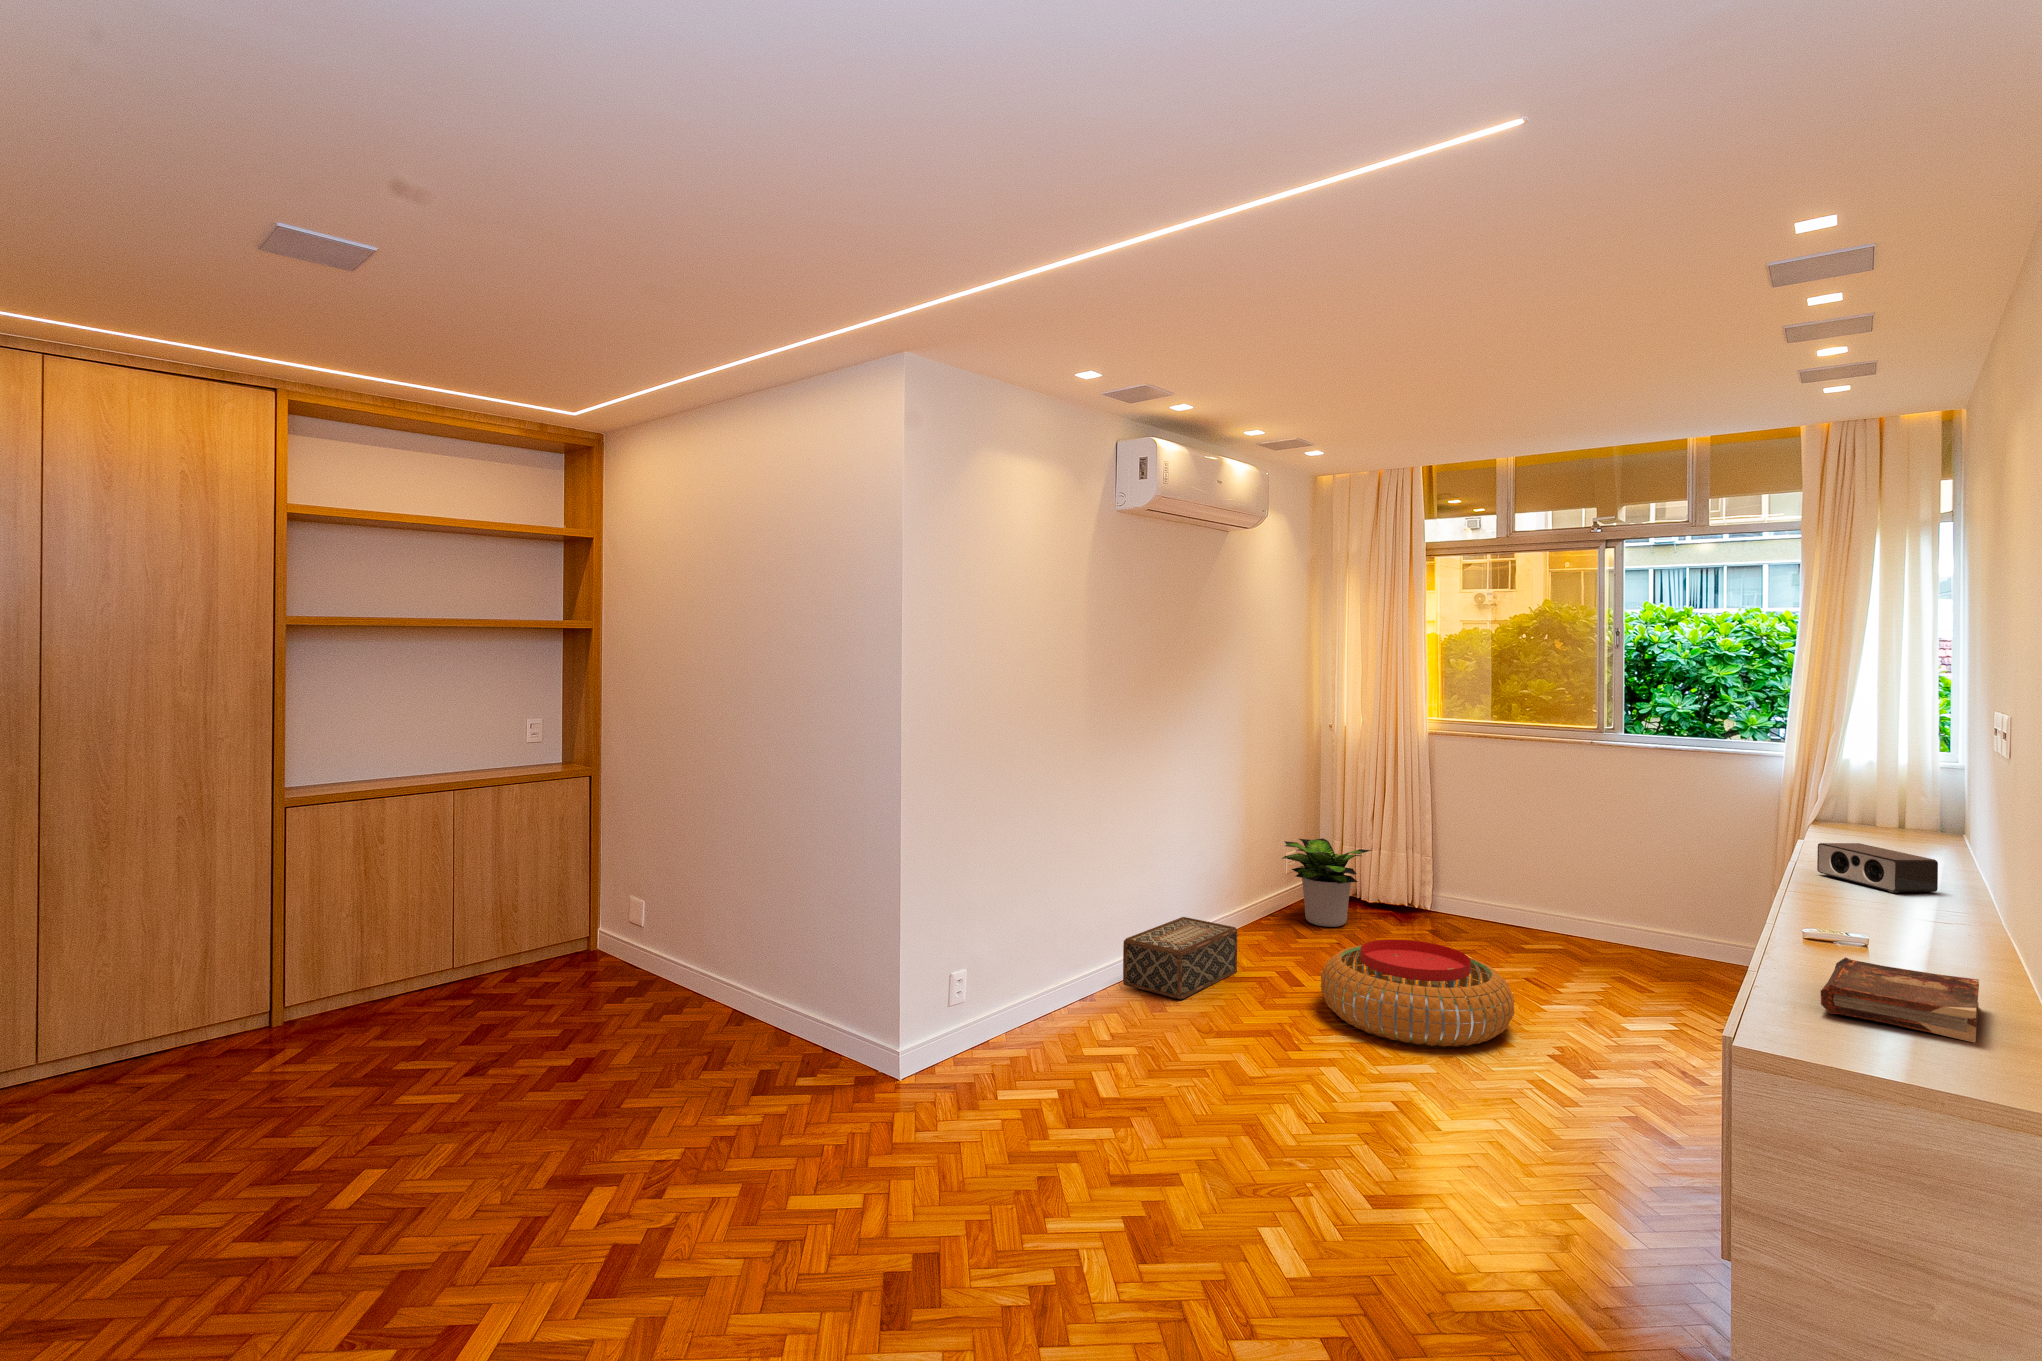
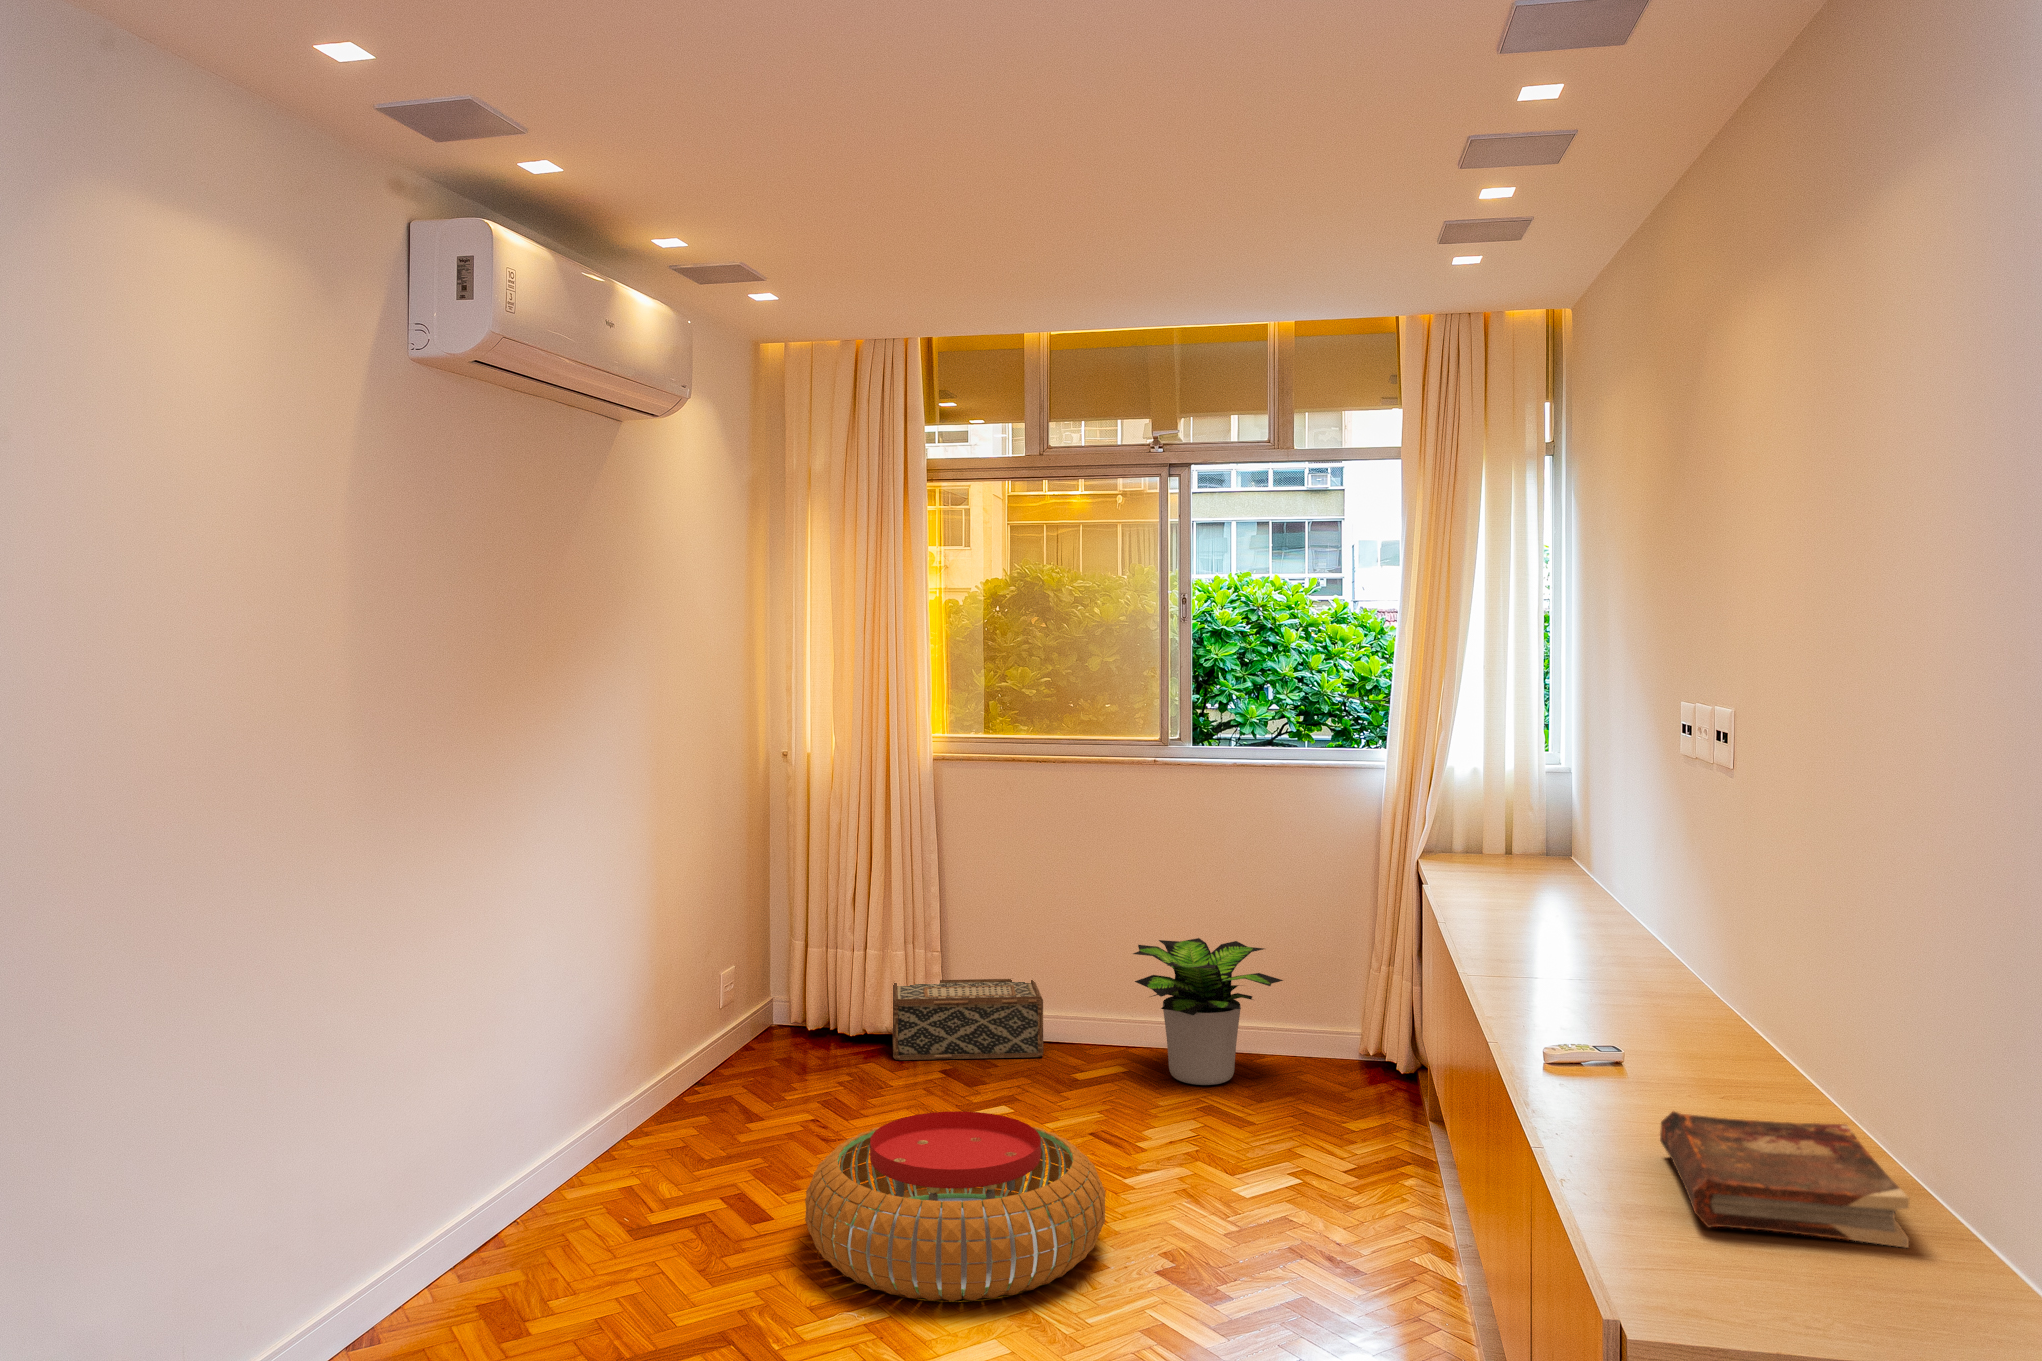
potted plant: present [1282,838,1371,927] -> present [1133,938,1283,1085]
speaker: present [1817,843,1938,893] -> none [1486,893,1630,962]
woven basket: present [1123,917,1237,999] -> present [892,979,1043,1060]

